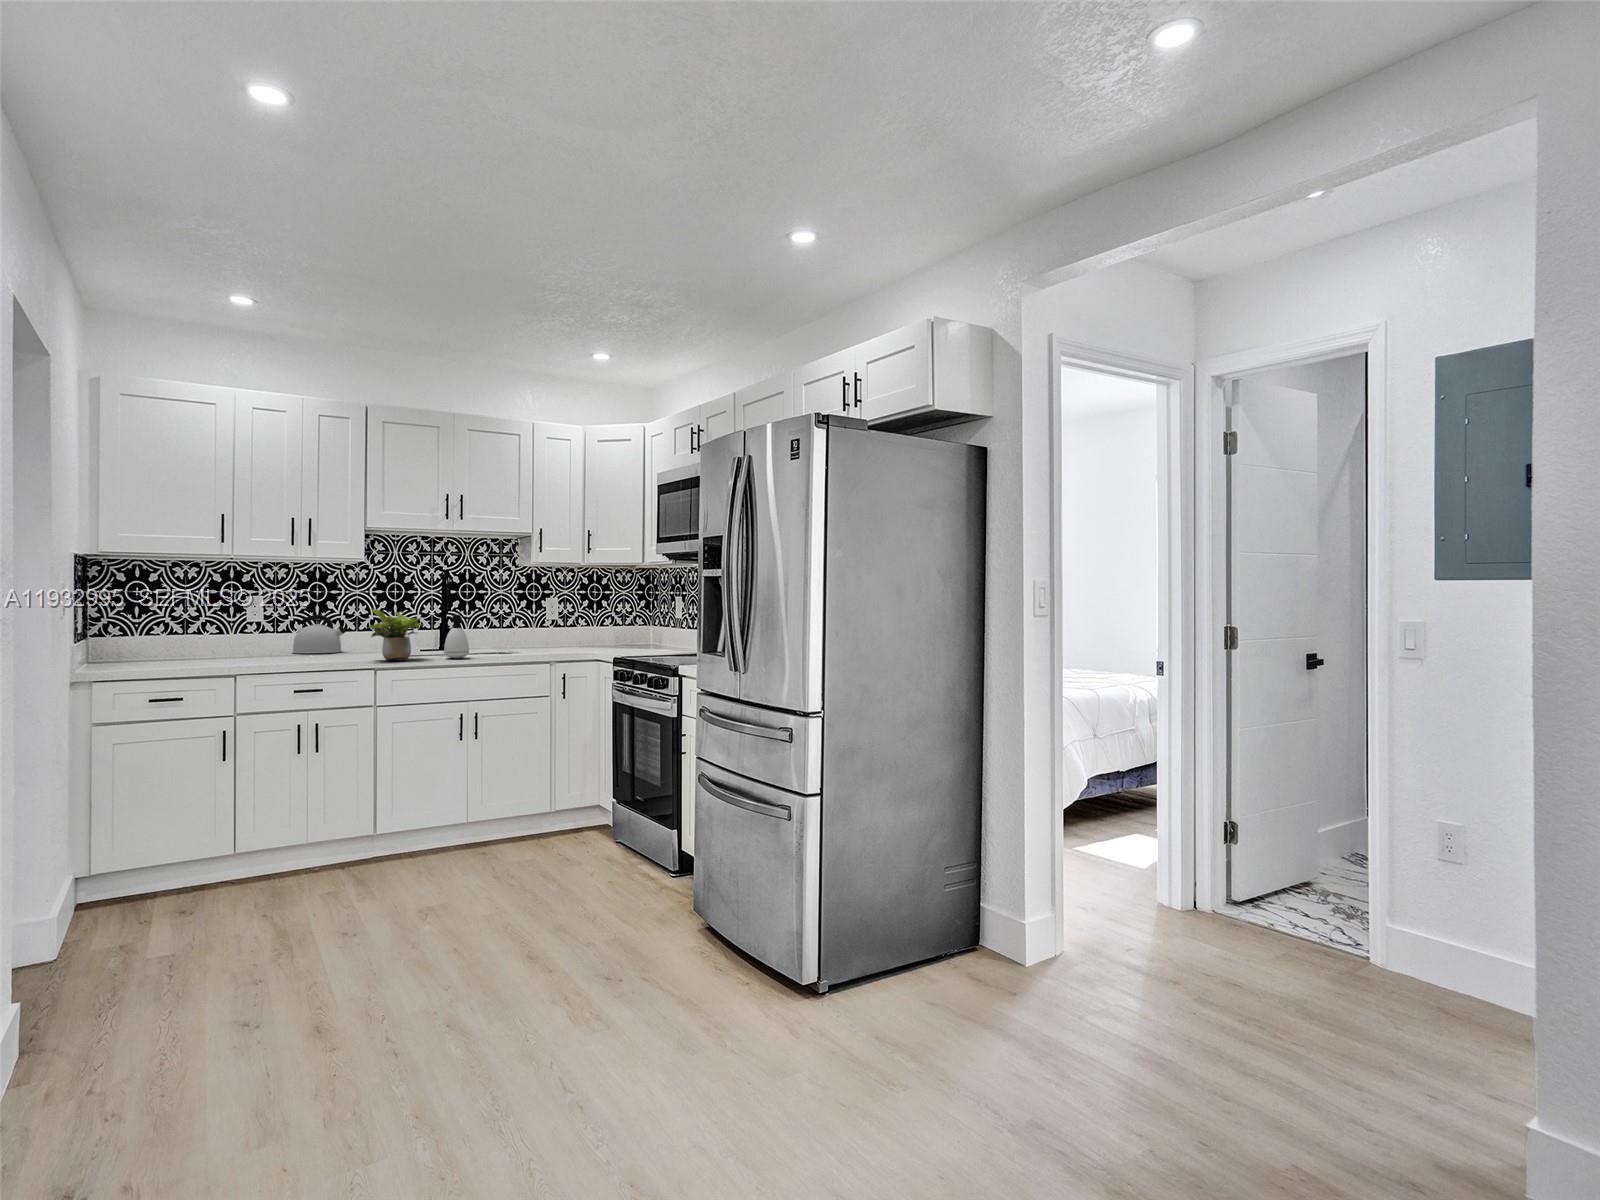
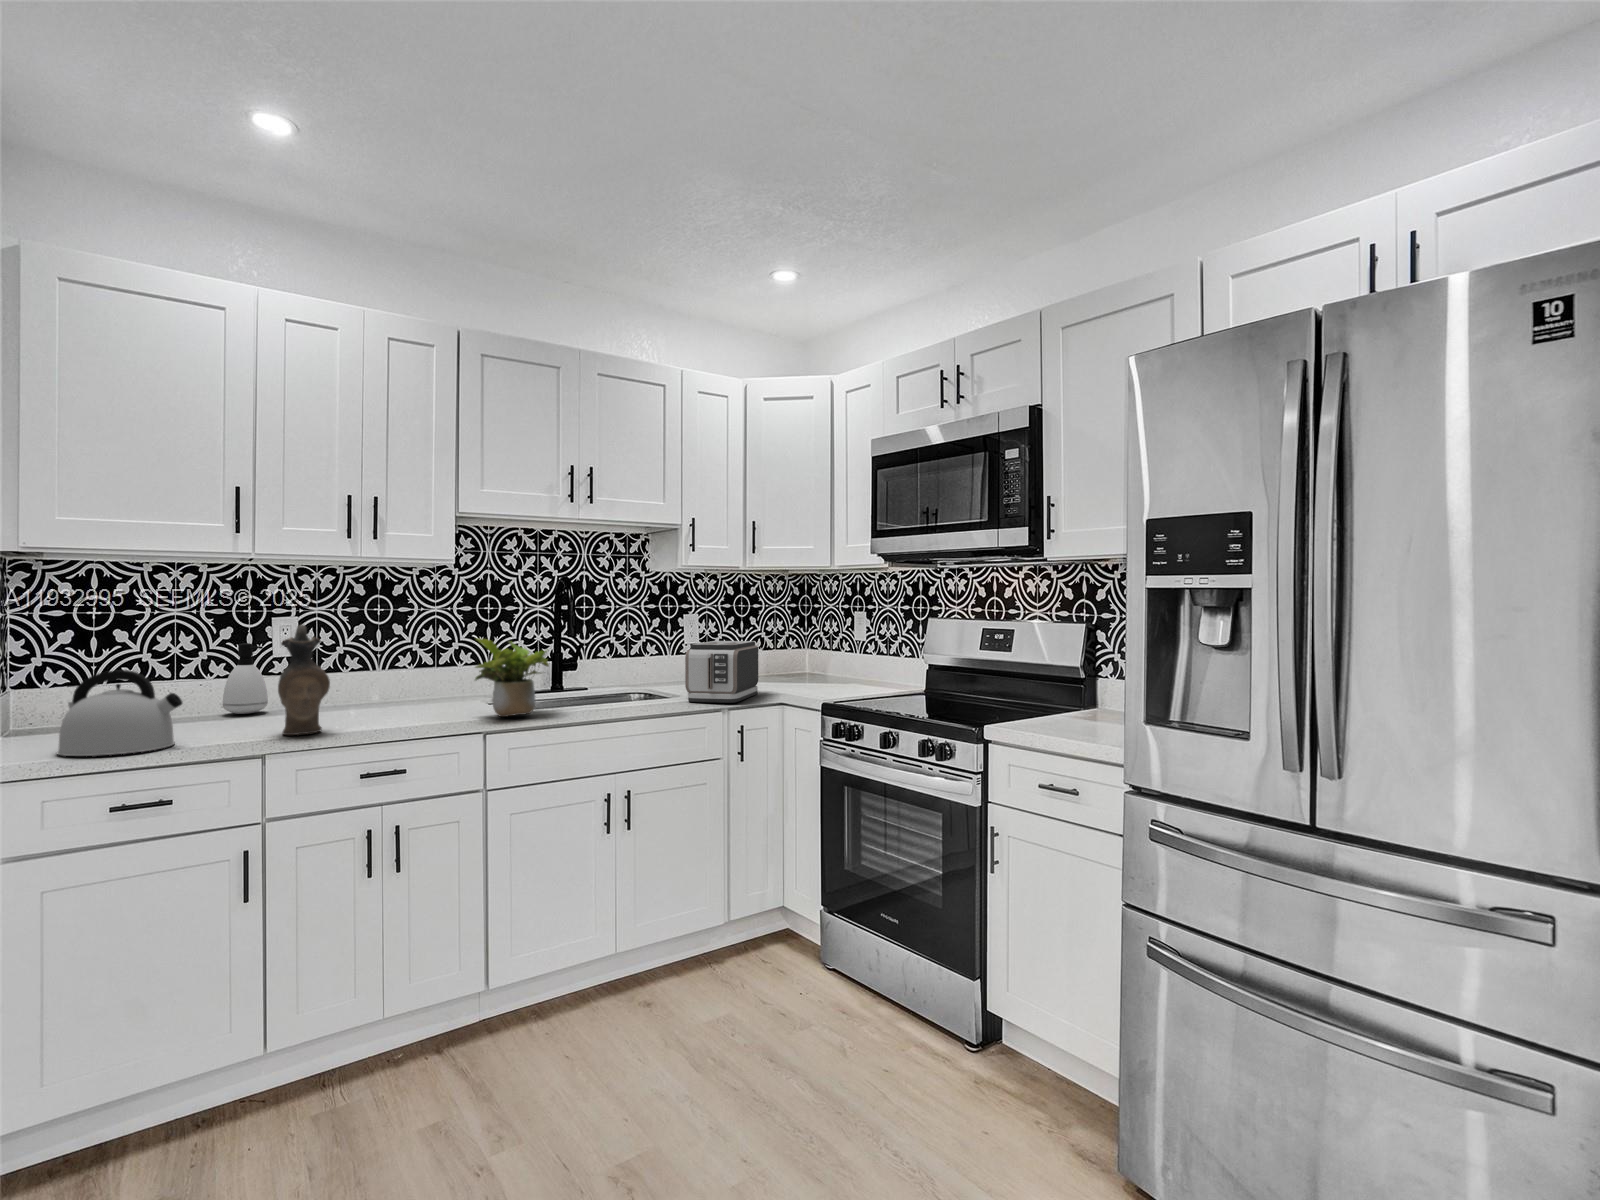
ceramic pitcher: none [245,599,276,665] -> present [278,625,330,735]
kettle: present [292,615,346,653] -> present [57,670,182,756]
soap dispenser: present [444,615,469,658] -> present [223,643,268,714]
toaster: none [522,616,582,656] -> present [685,641,758,703]

